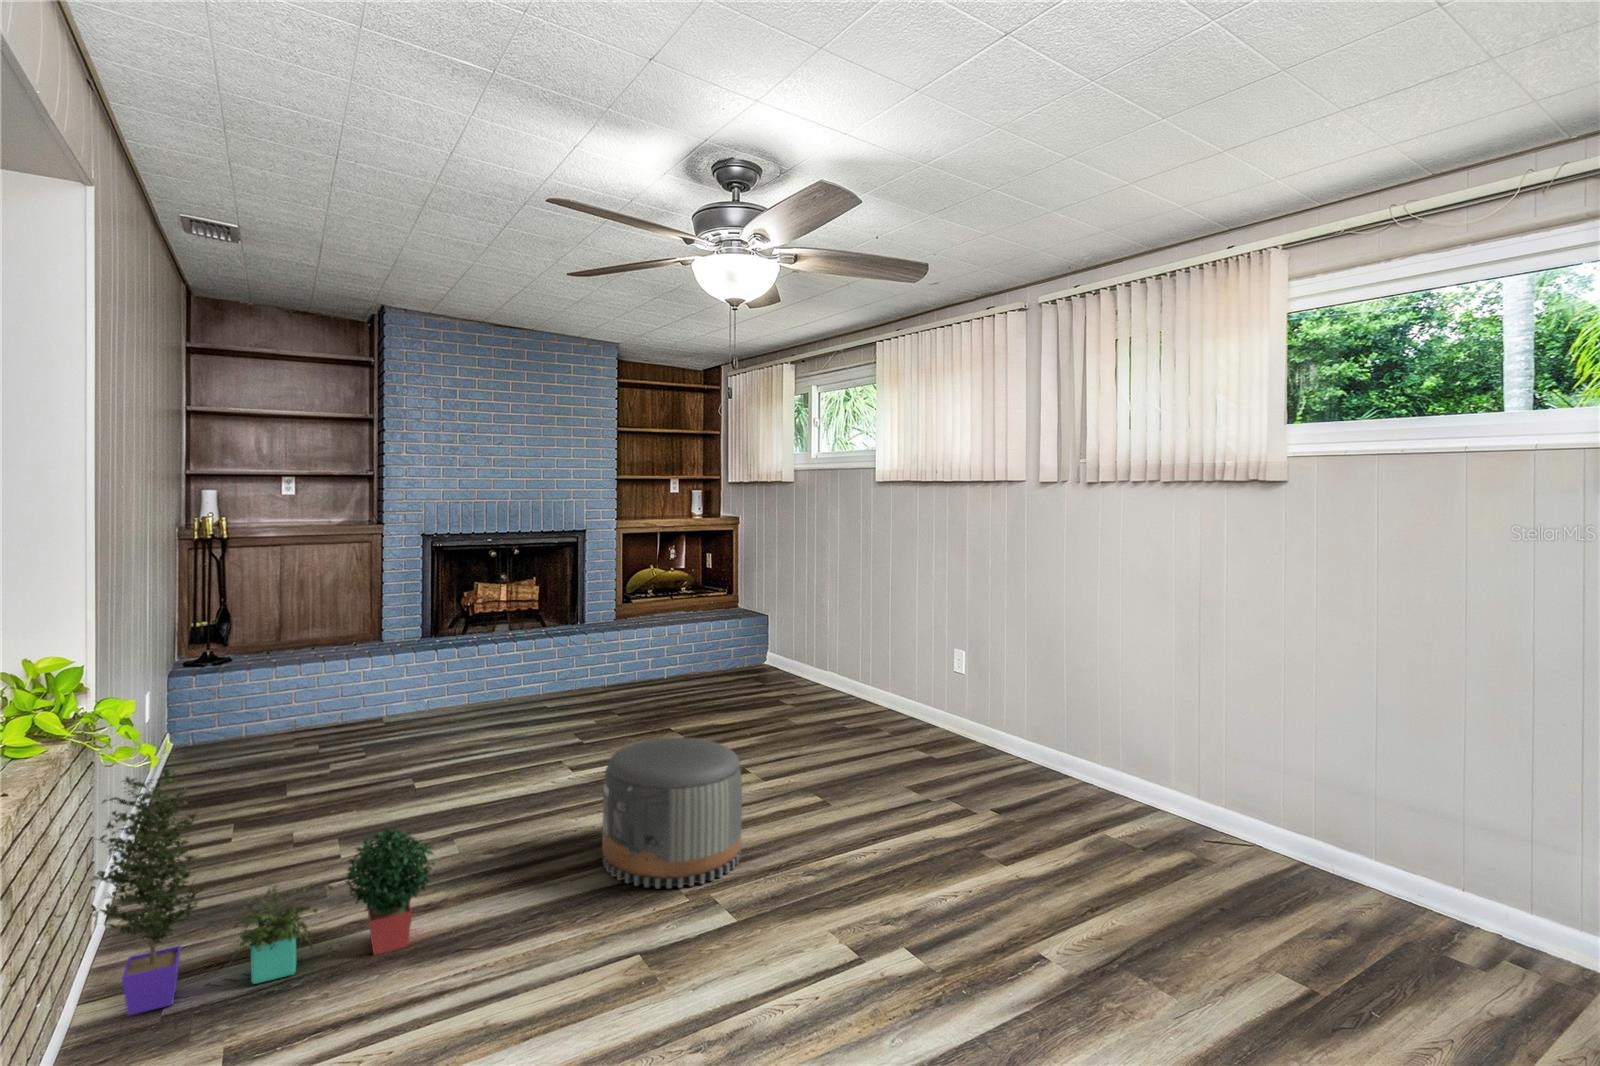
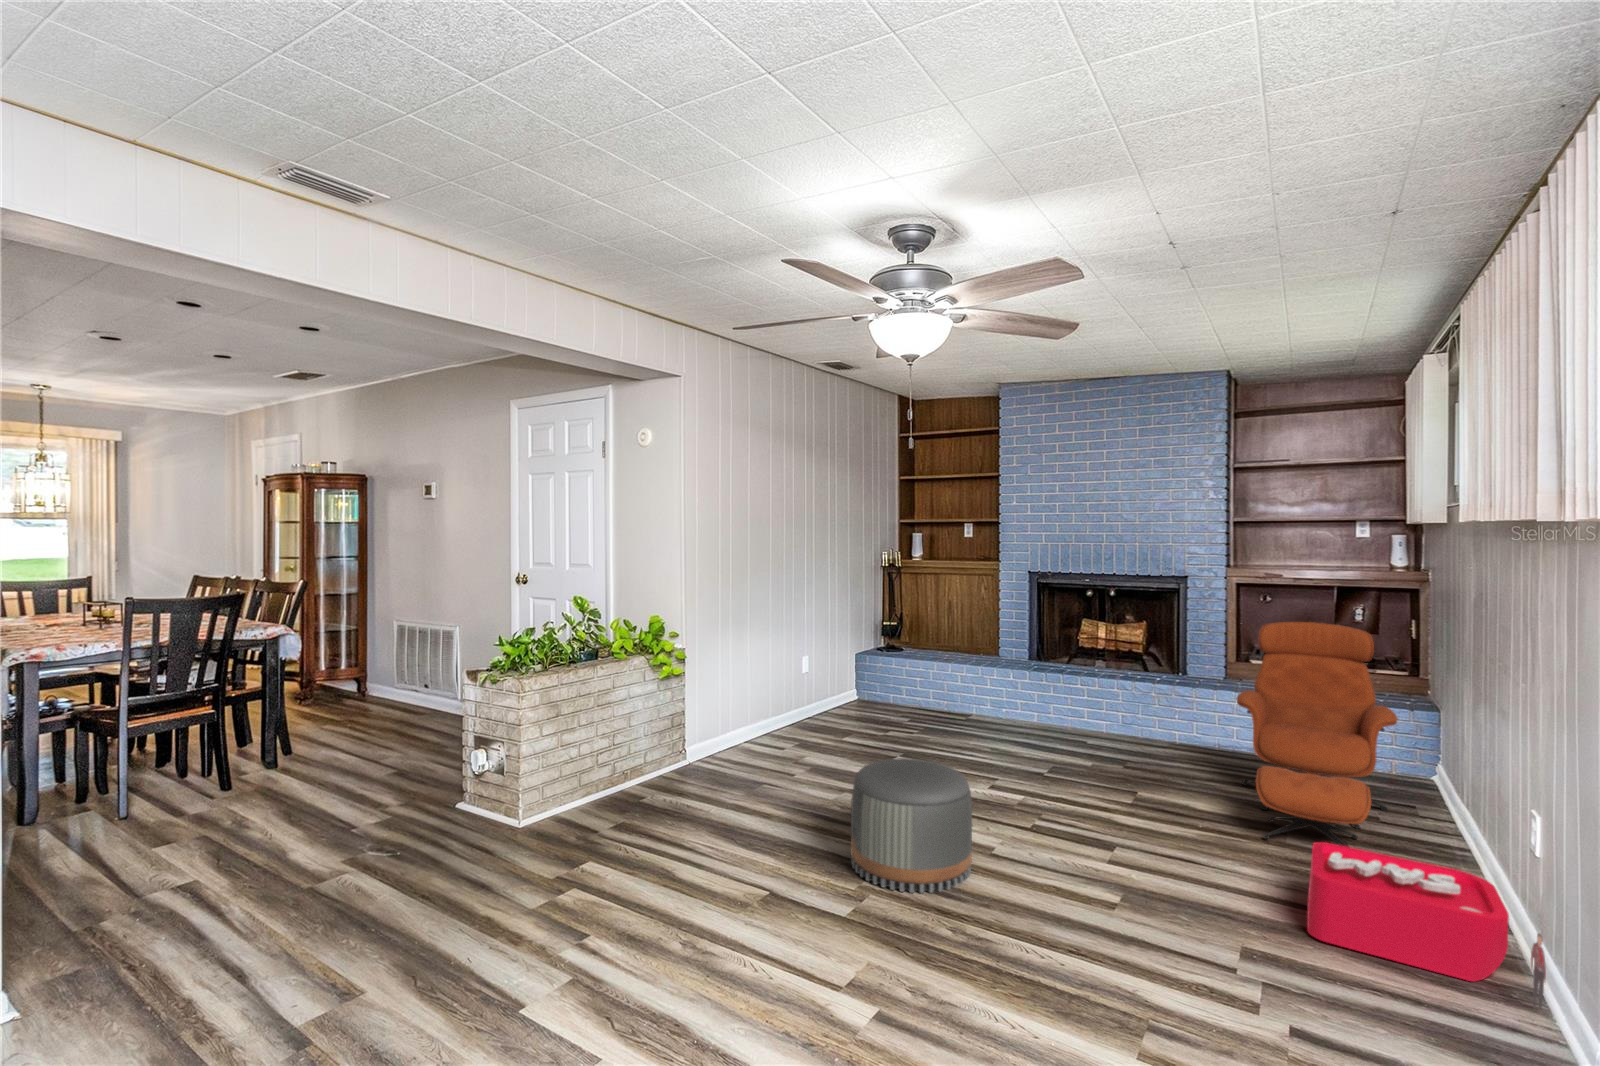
lounge chair: none [703,558,849,729] -> present [1236,622,1397,847]
storage bin: none [873,700,1016,768] -> present [1307,842,1546,1013]
potted plant: present [91,768,435,1015] -> none [623,682,749,827]

